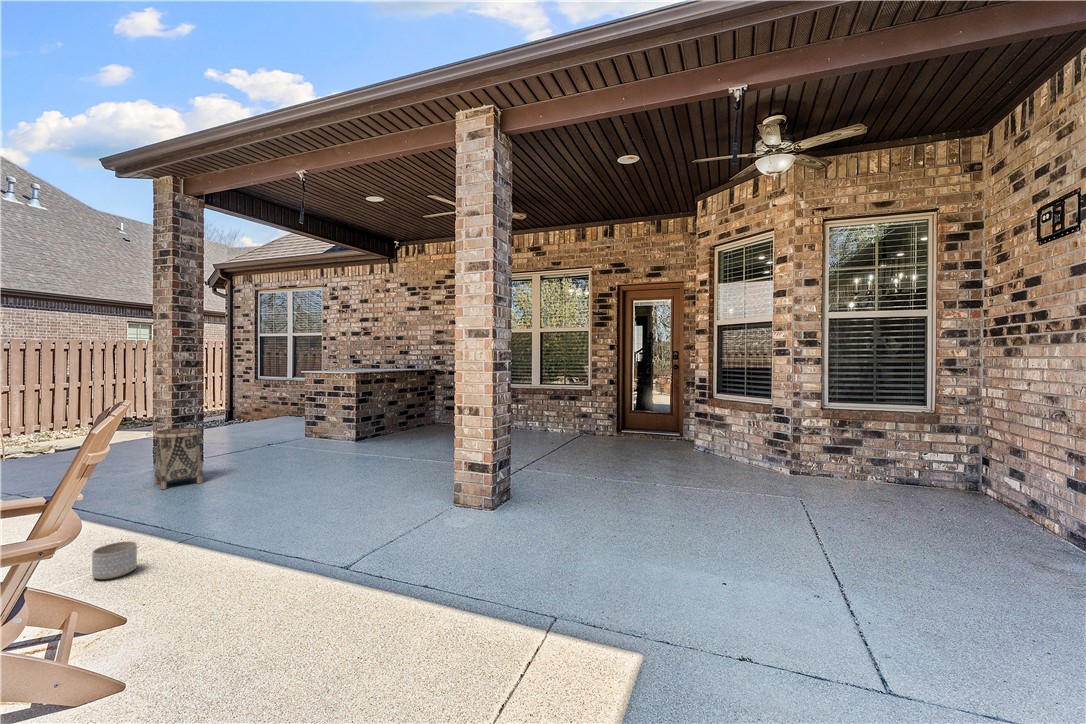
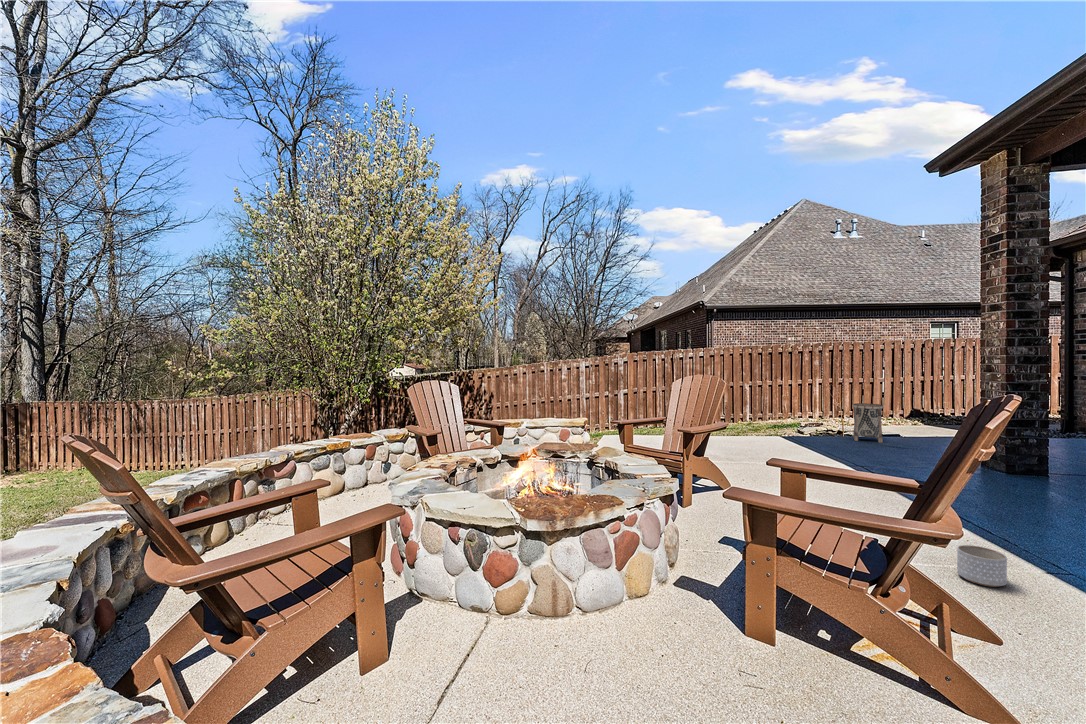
basket: present [154,428,203,489] -> present [853,403,883,443]

